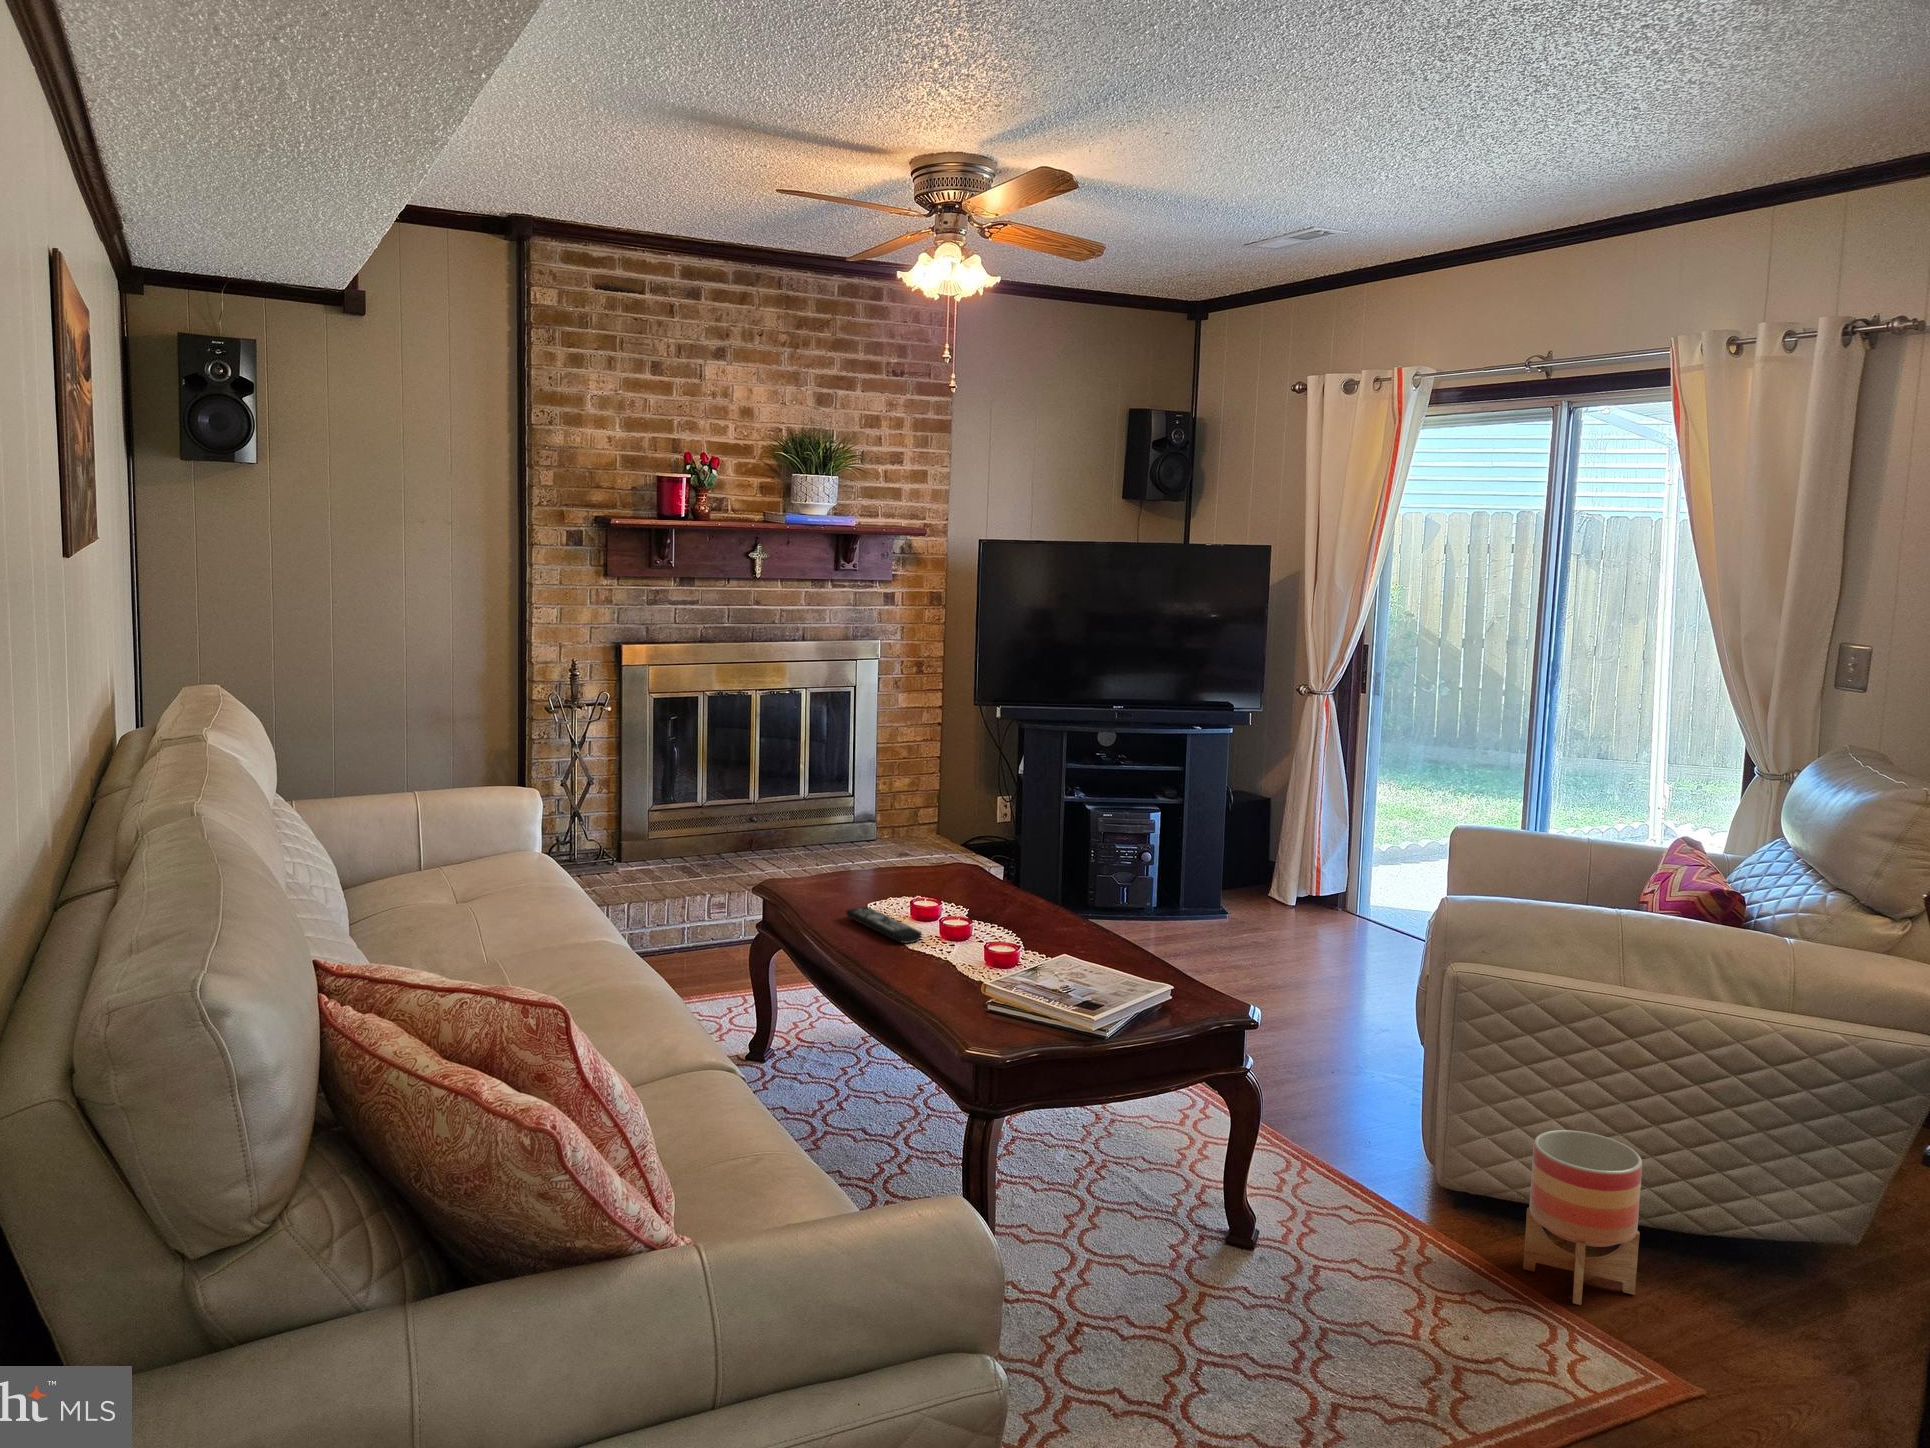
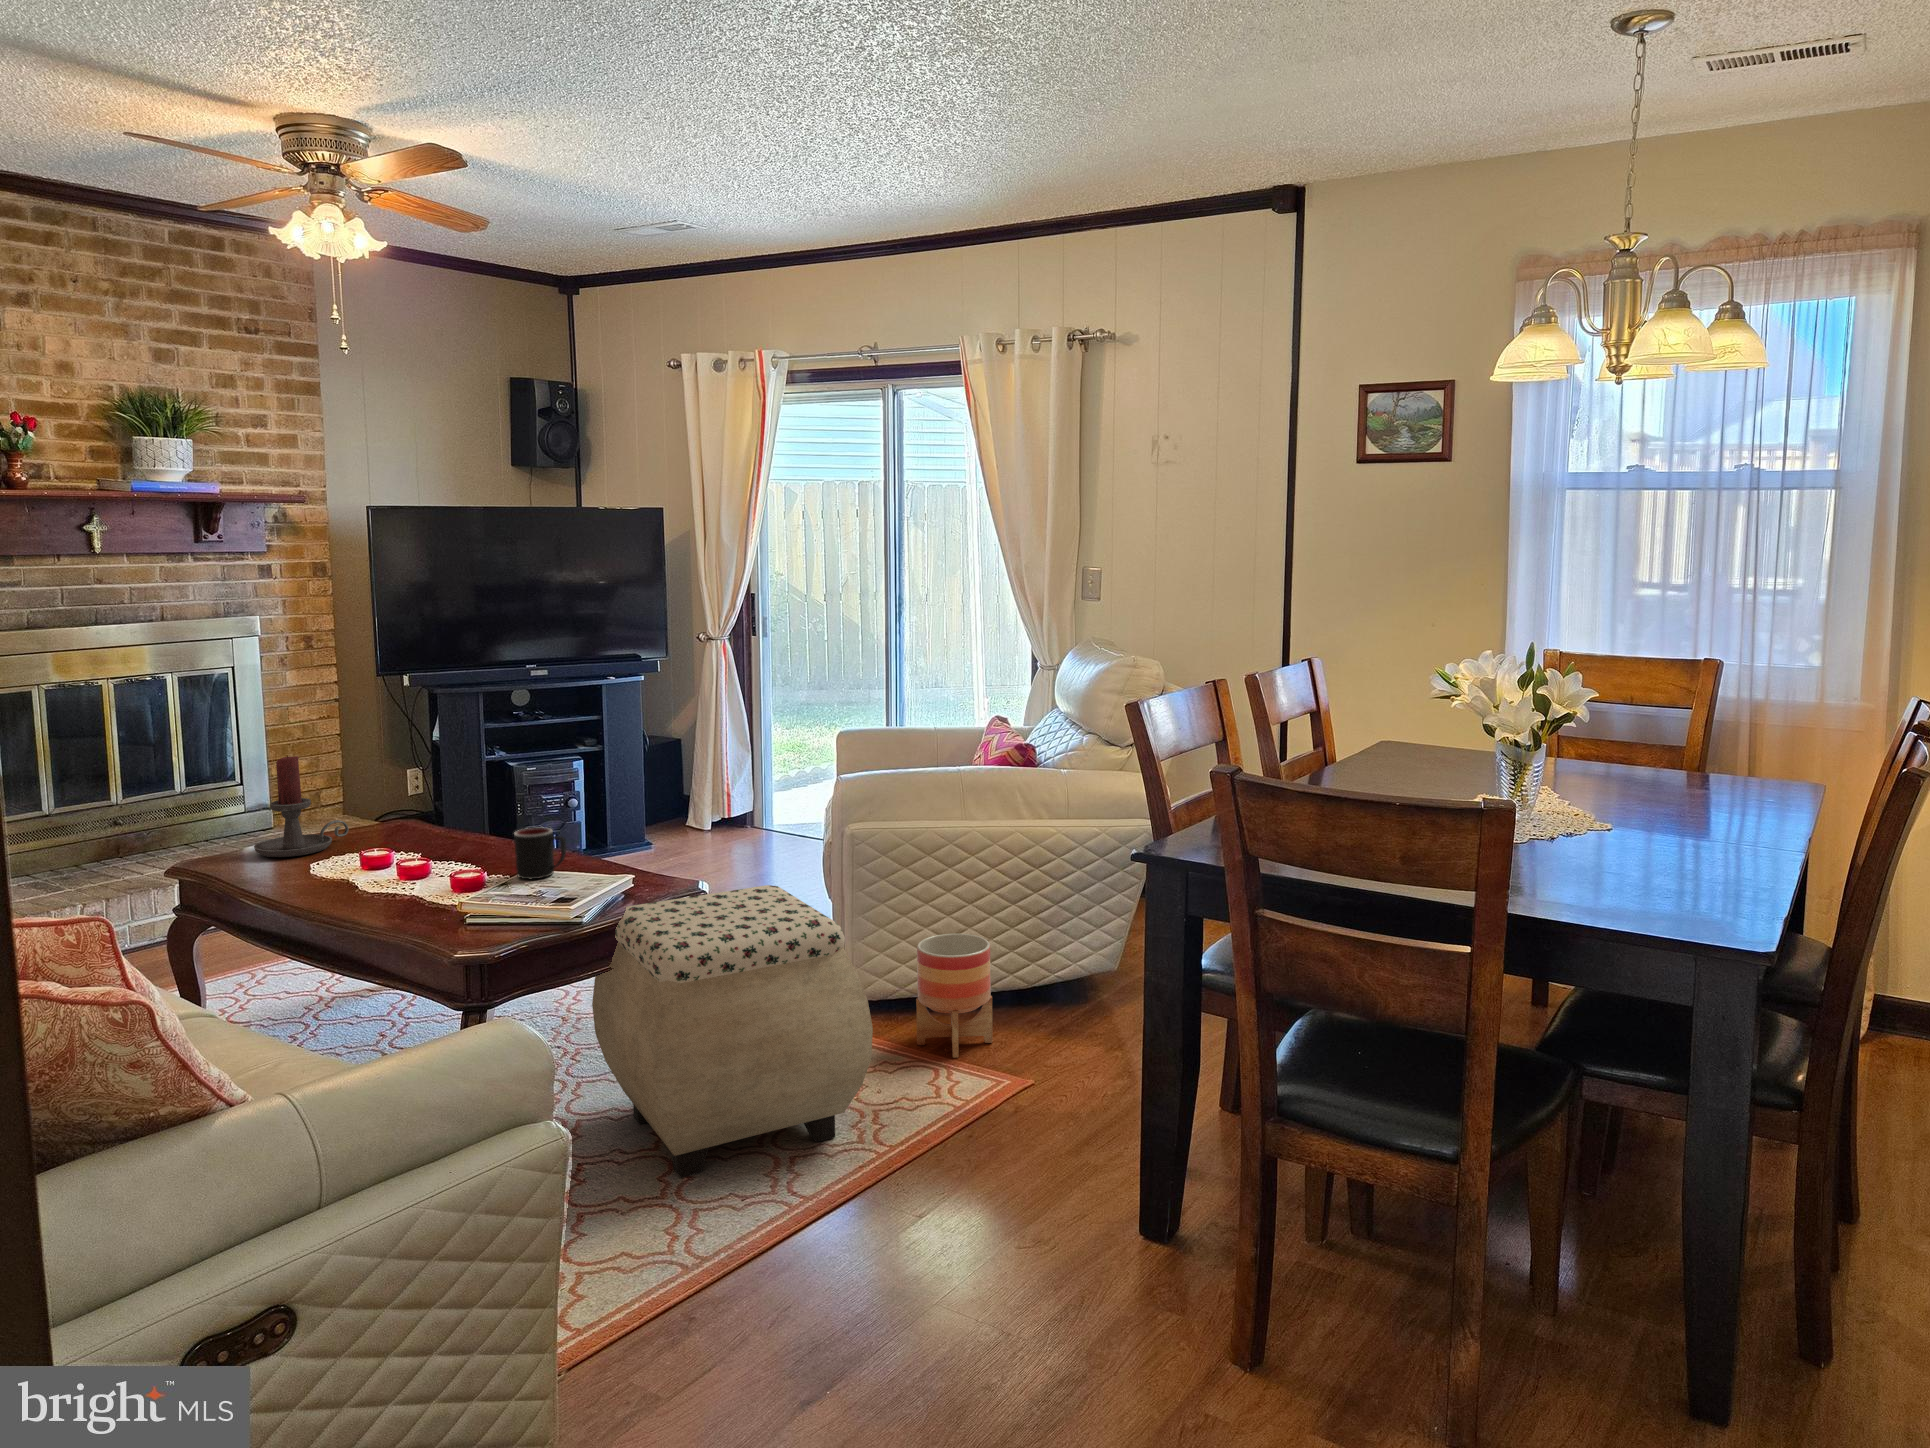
candle holder: none [823,796,910,899] -> present [254,756,349,857]
remote control: present [846,907,922,943] -> none [291,859,380,883]
mug: none [1053,913,1107,972] -> present [514,828,566,879]
ottoman: none [1116,1027,1455,1382] -> present [592,885,873,1178]

